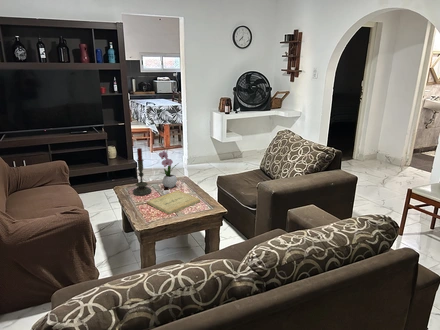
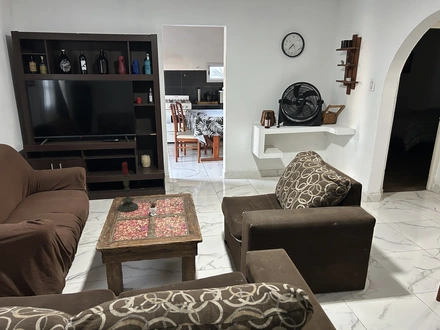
flower arrangement: present [159,144,177,188] -> none [147,159,170,207]
book: present [147,190,200,215] -> none [122,210,176,238]

